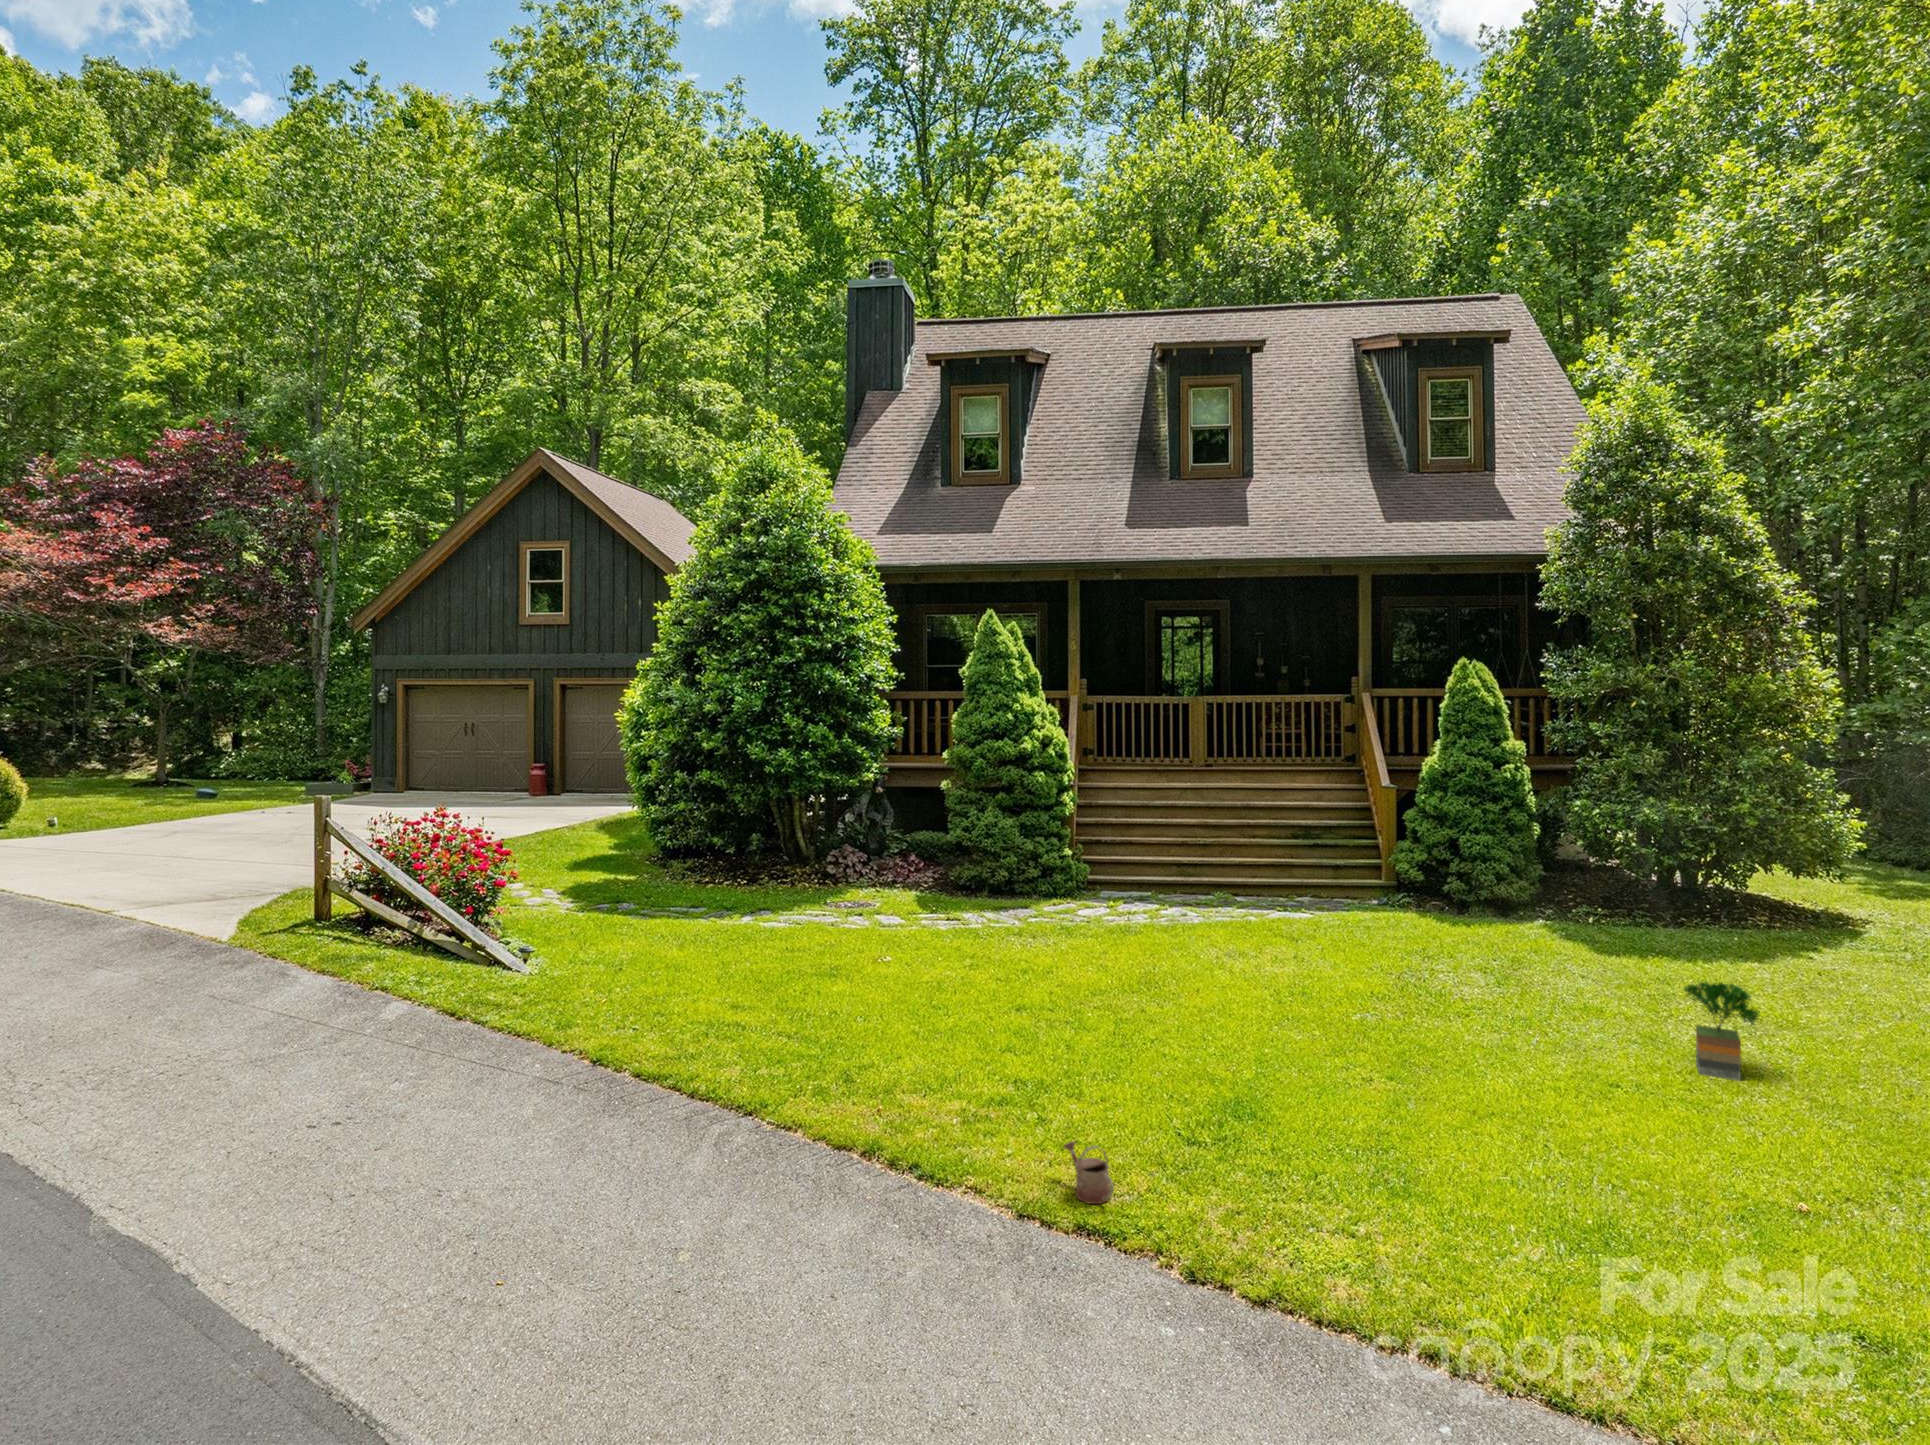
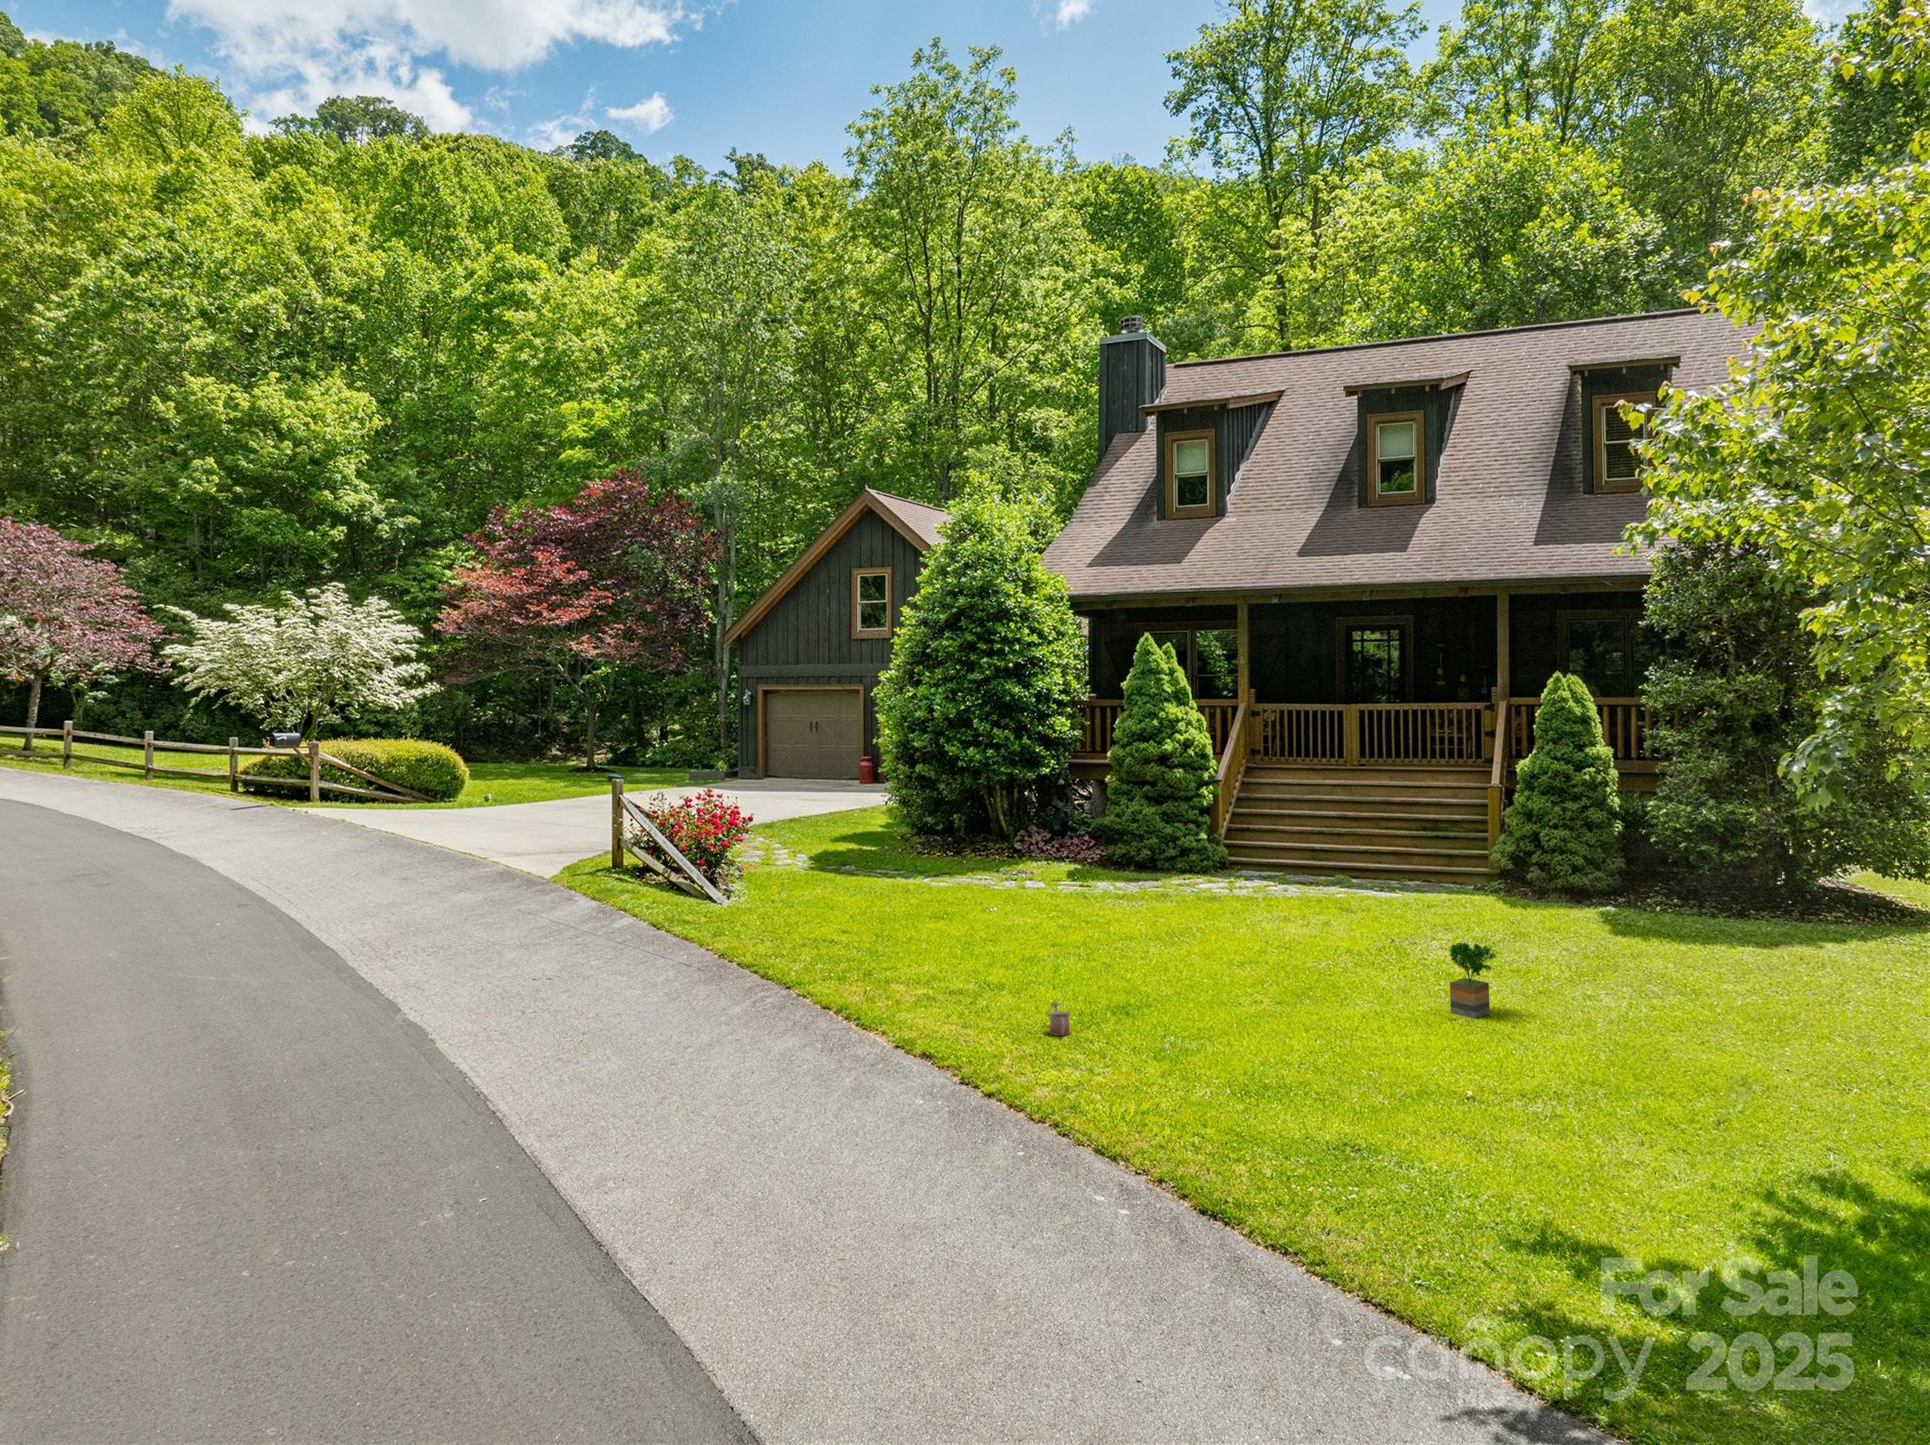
watering can: present [1064,1141,1114,1204] -> present [1049,1002,1070,1036]

